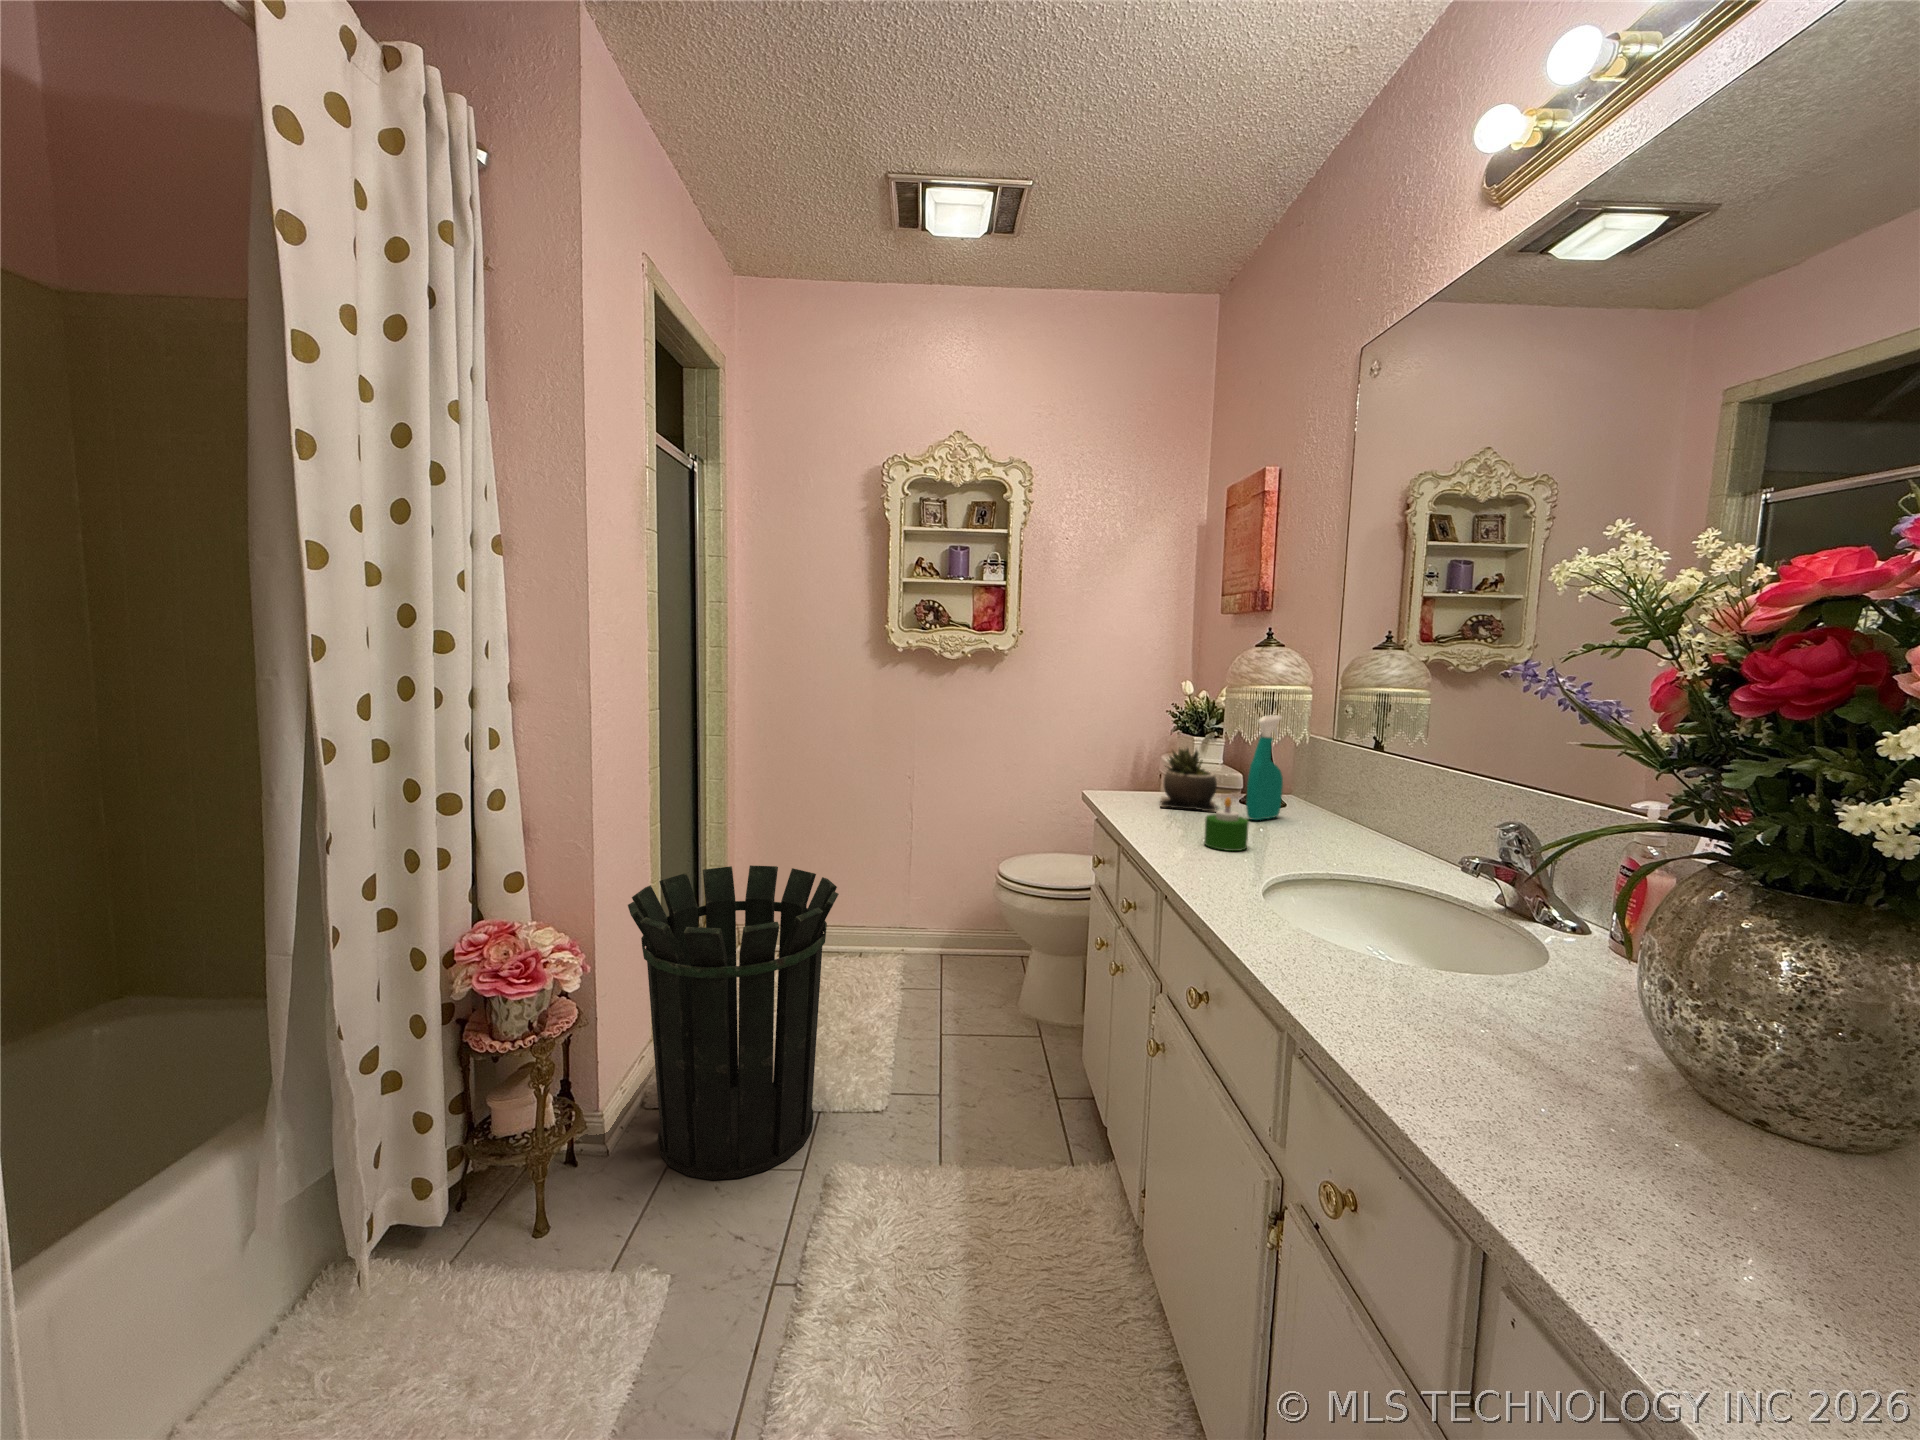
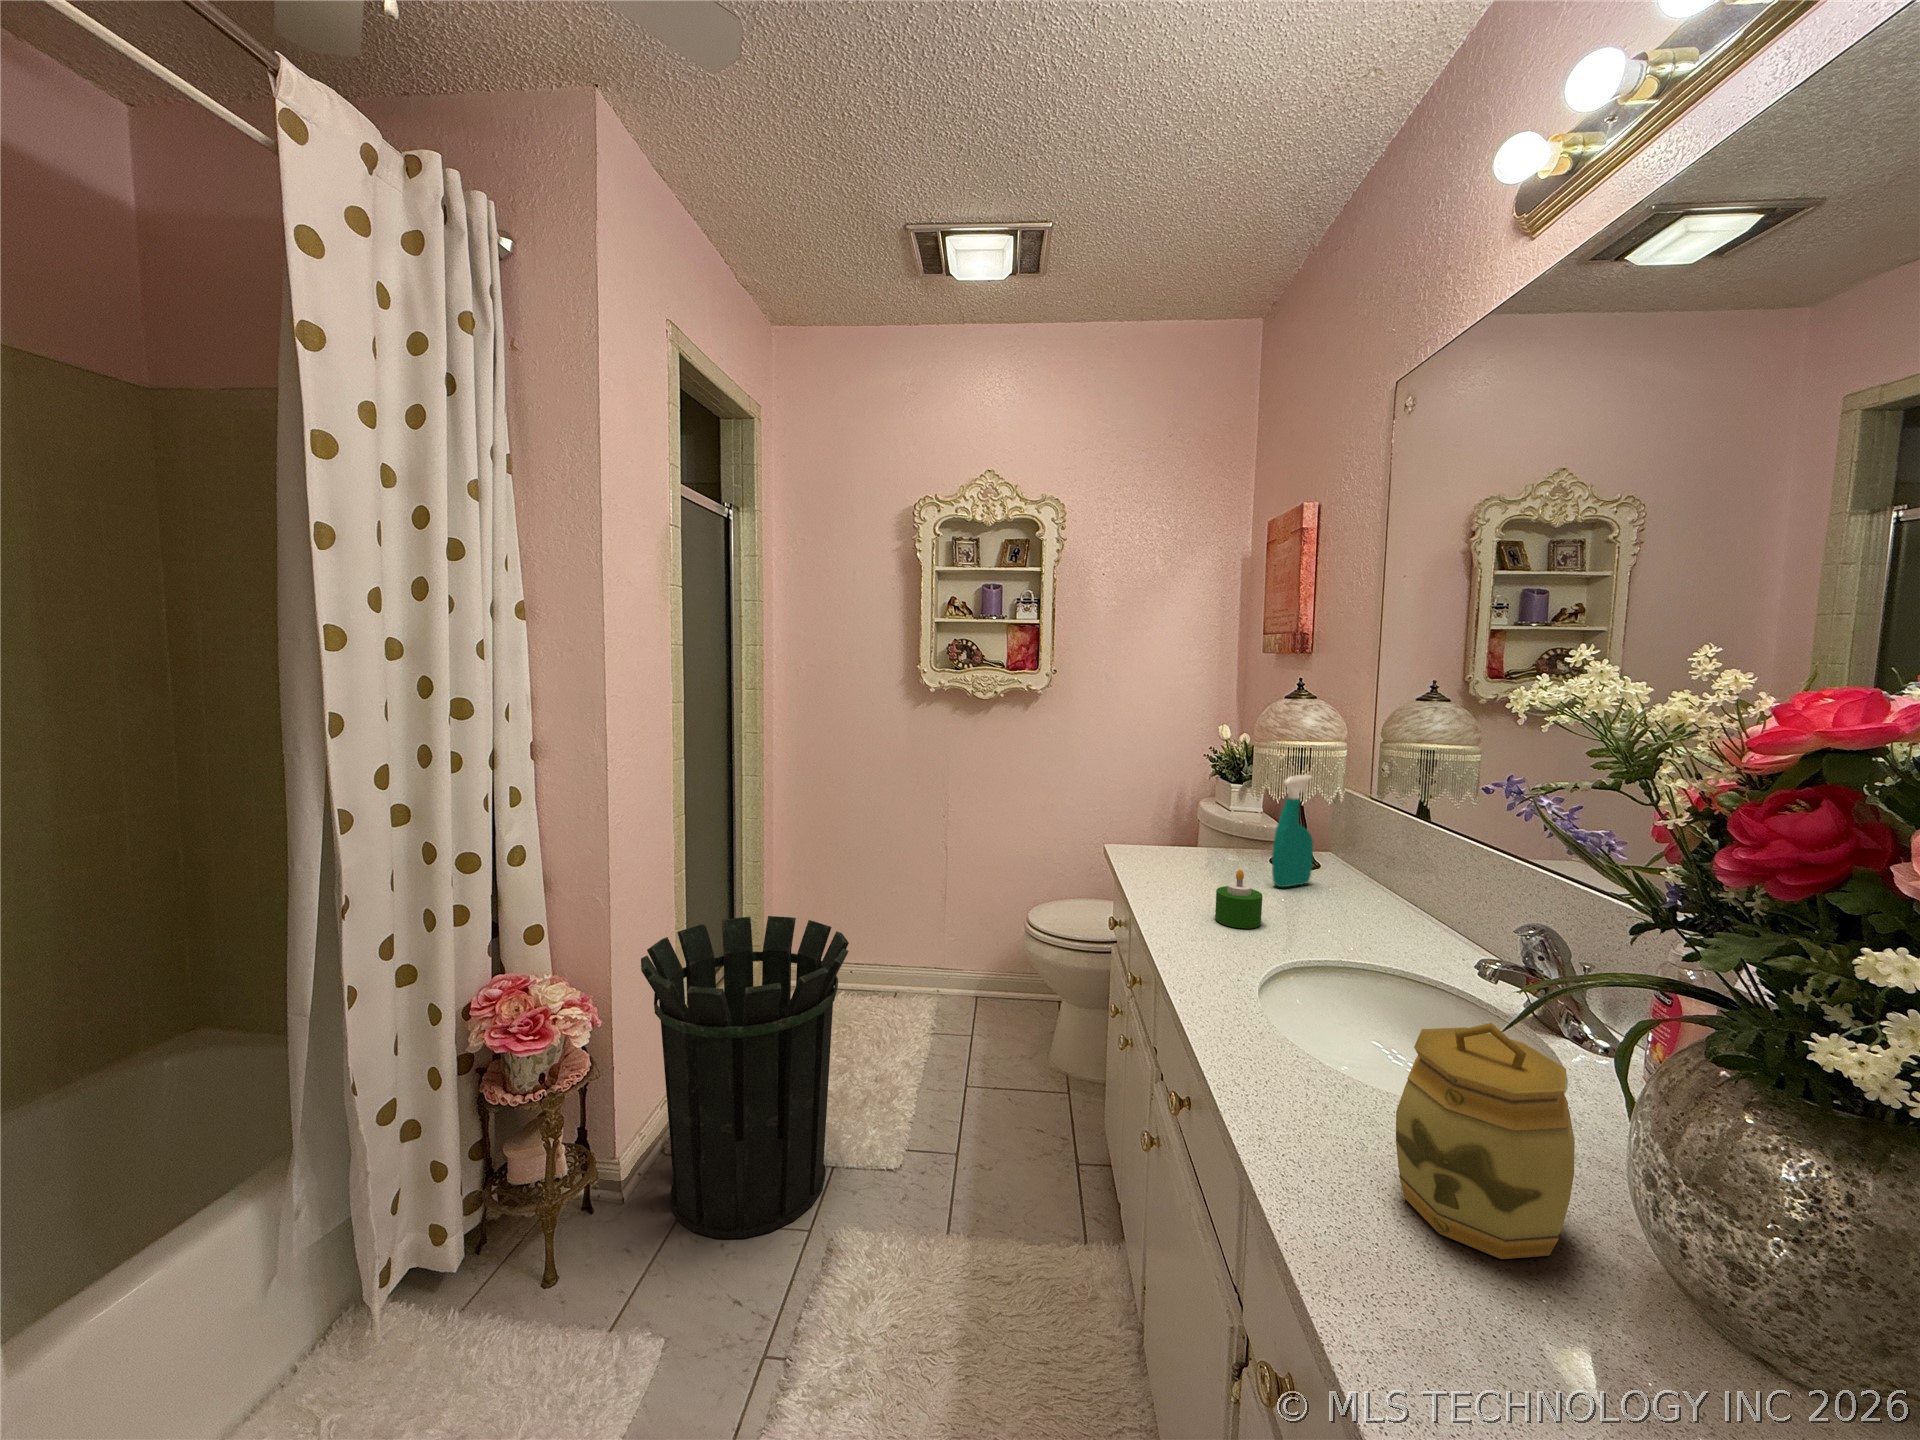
succulent plant: present [1160,748,1217,812] -> none [1182,803,1244,875]
jar: none [1439,875,1604,1079] -> present [1396,1023,1575,1259]

